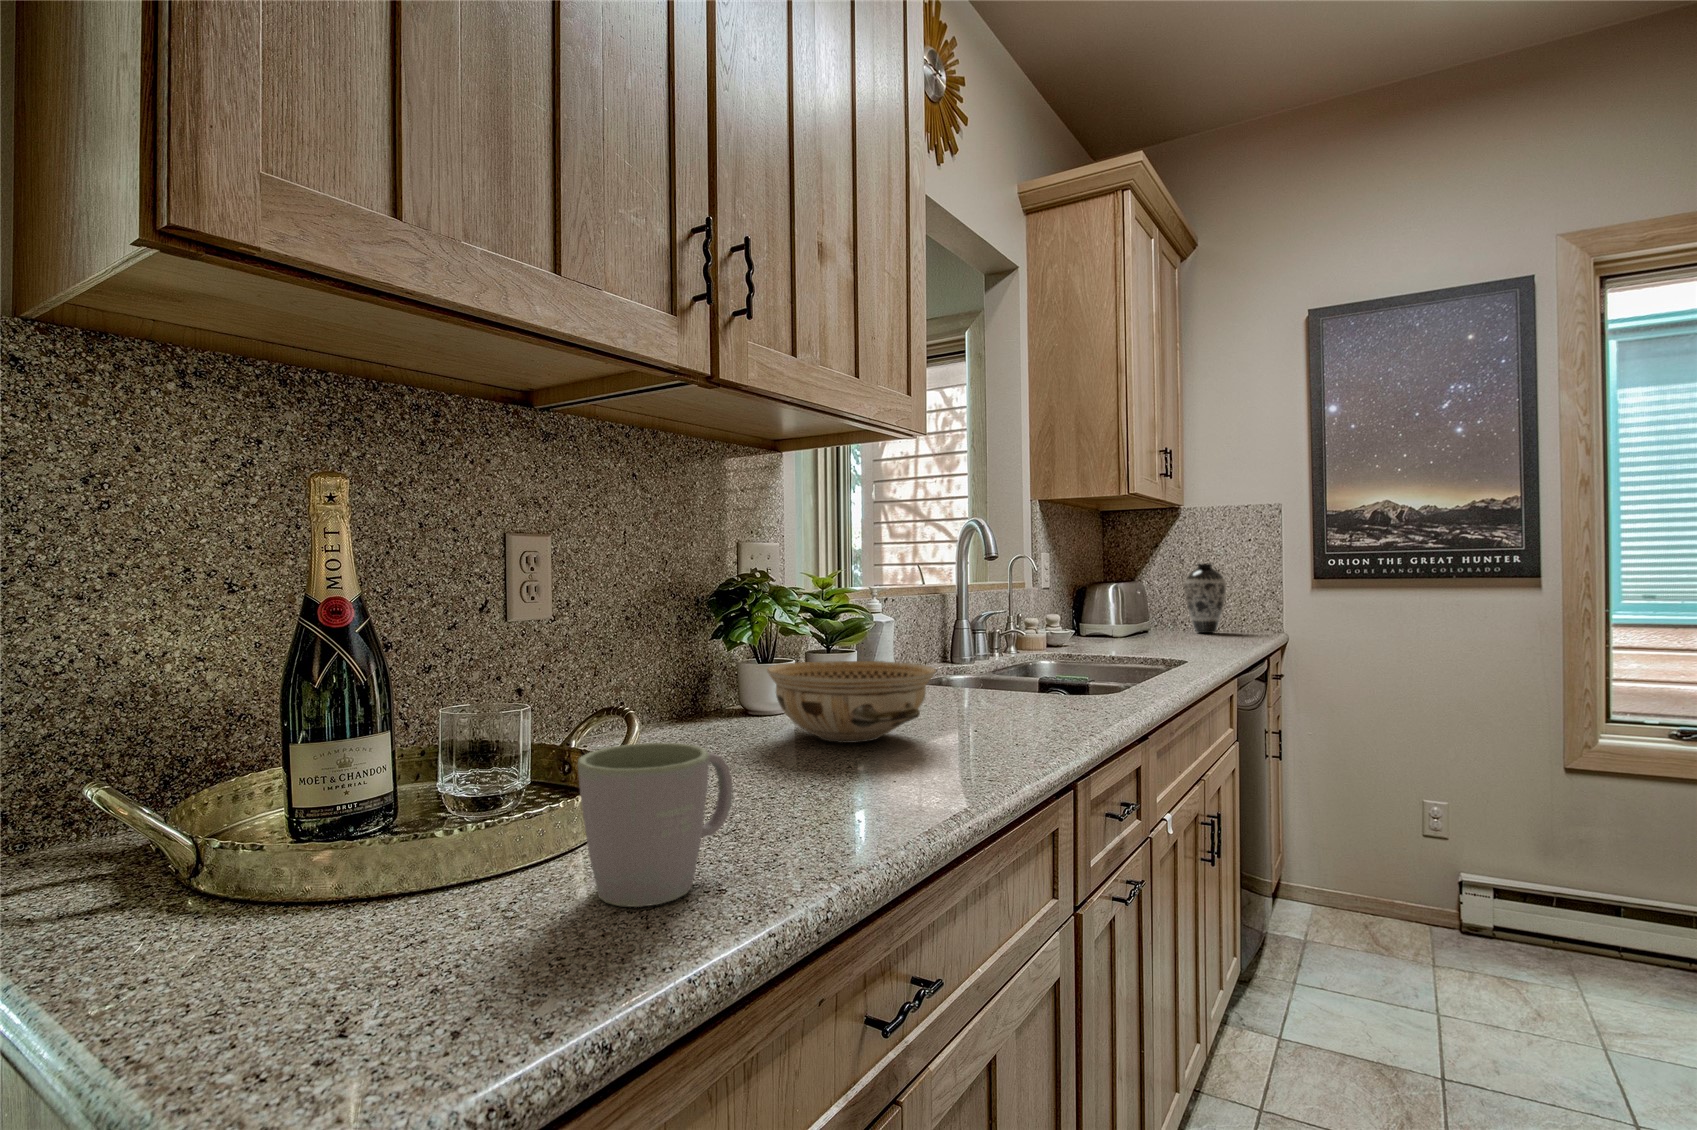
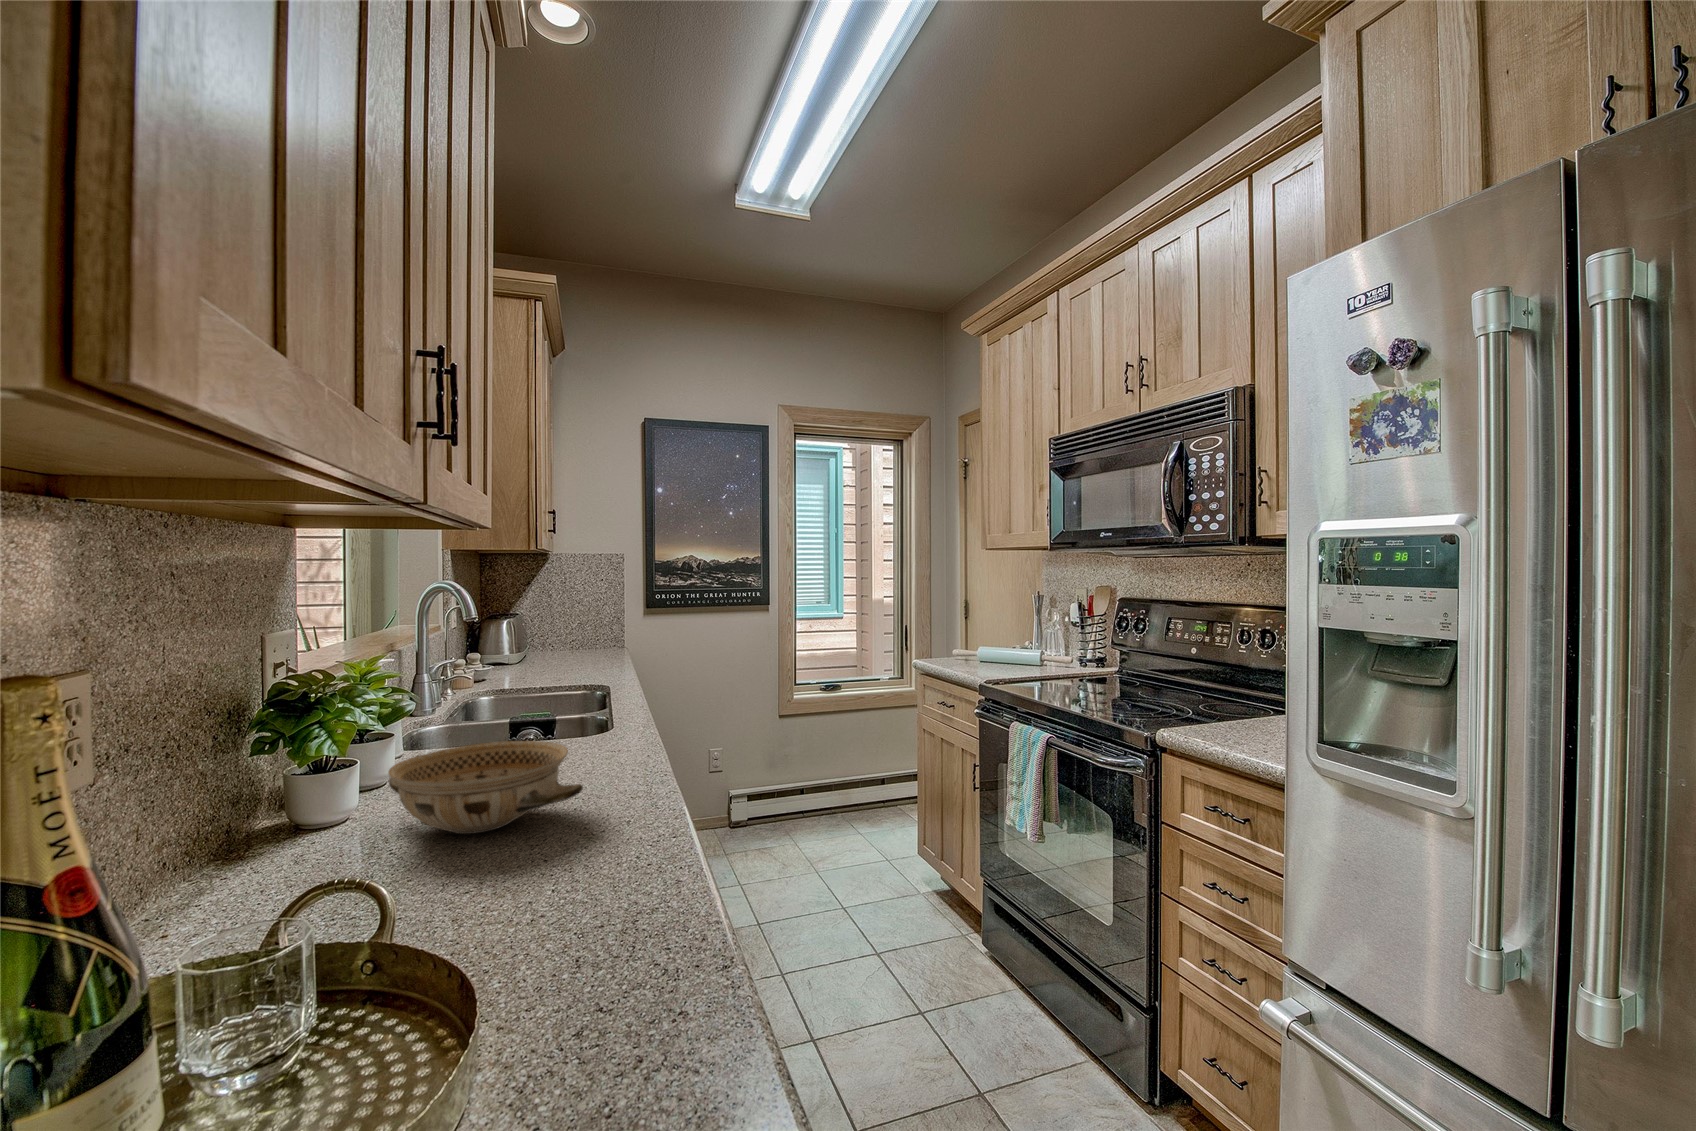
decorative vase: present [1184,564,1226,633] -> none [553,599,585,654]
mug: present [578,743,732,907] -> none [562,880,682,1052]

